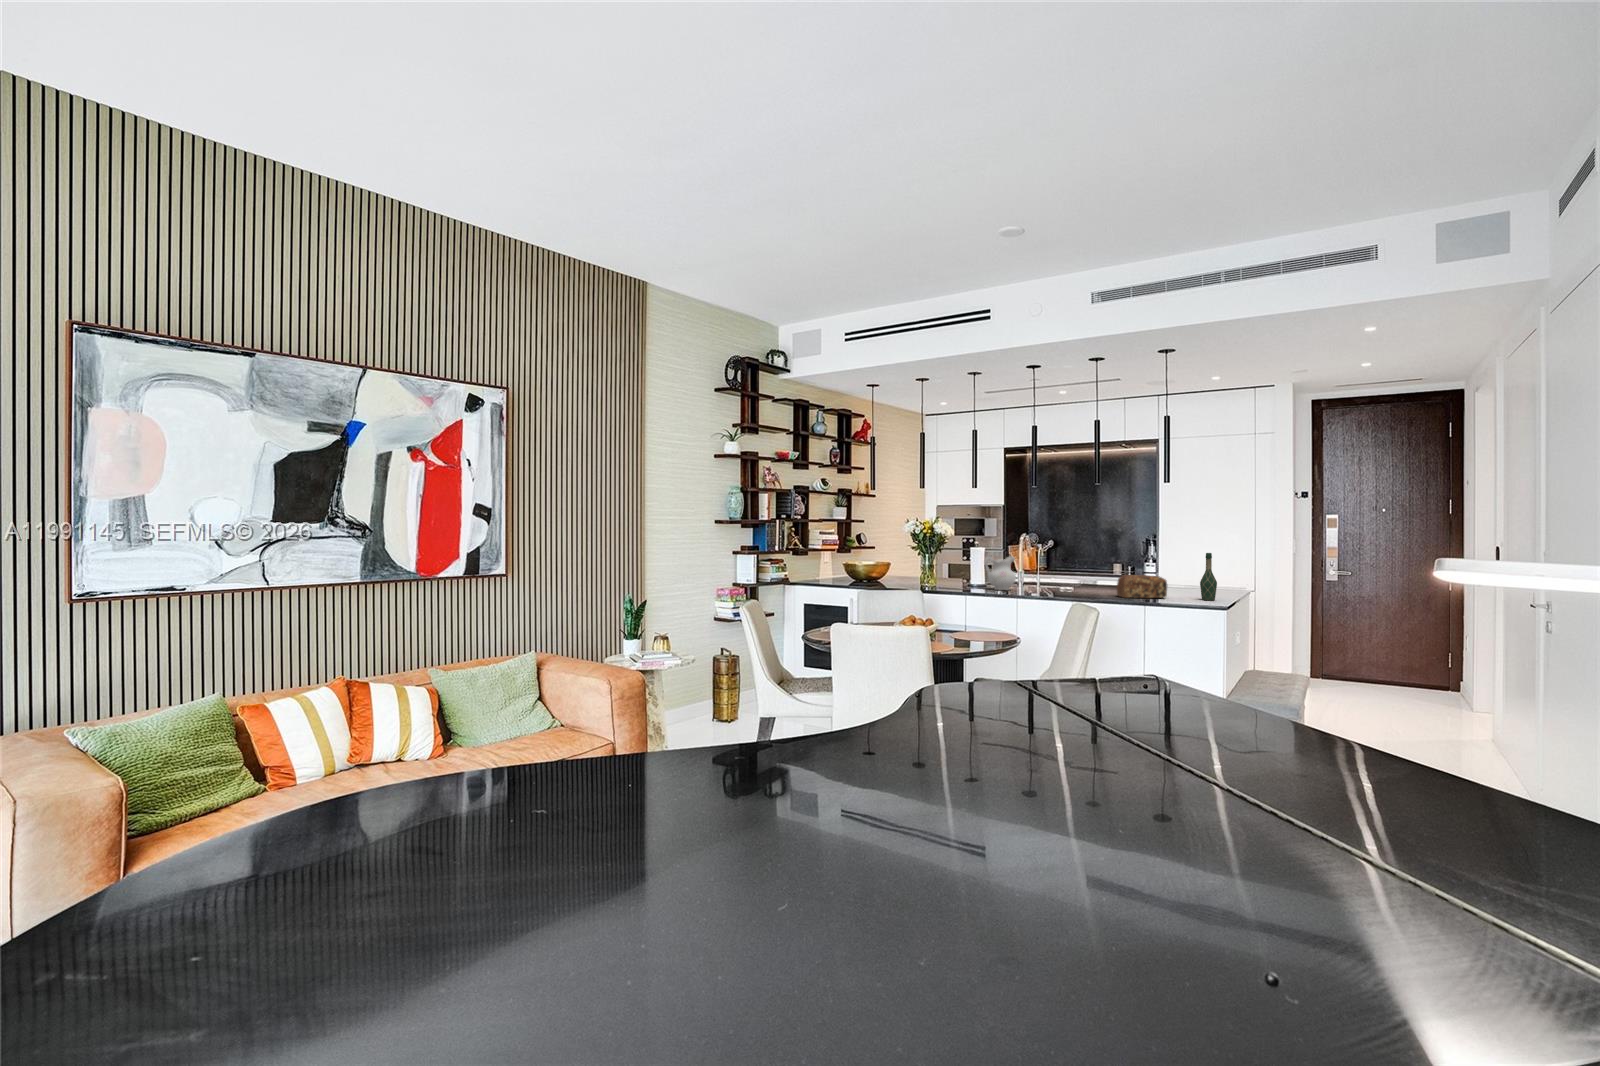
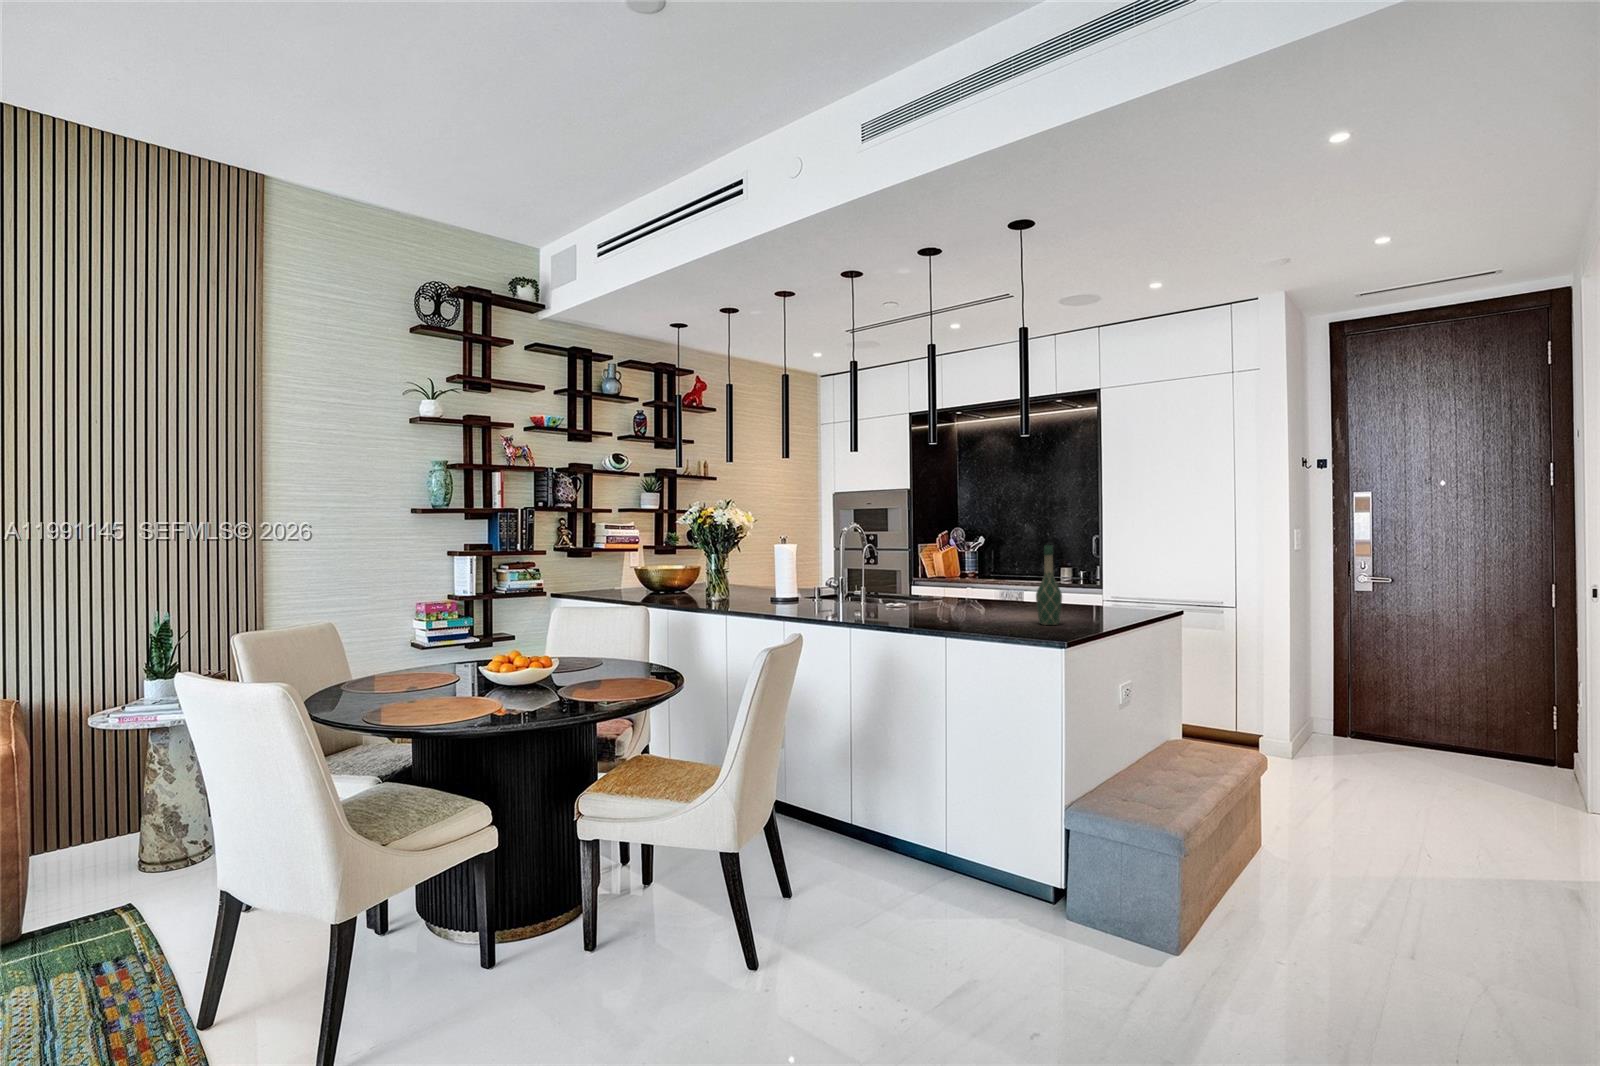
ceramic pitcher: present [985,555,1016,590] -> none [744,554,791,608]
bread loaf: present [1116,575,1167,598] -> none [914,583,985,621]

